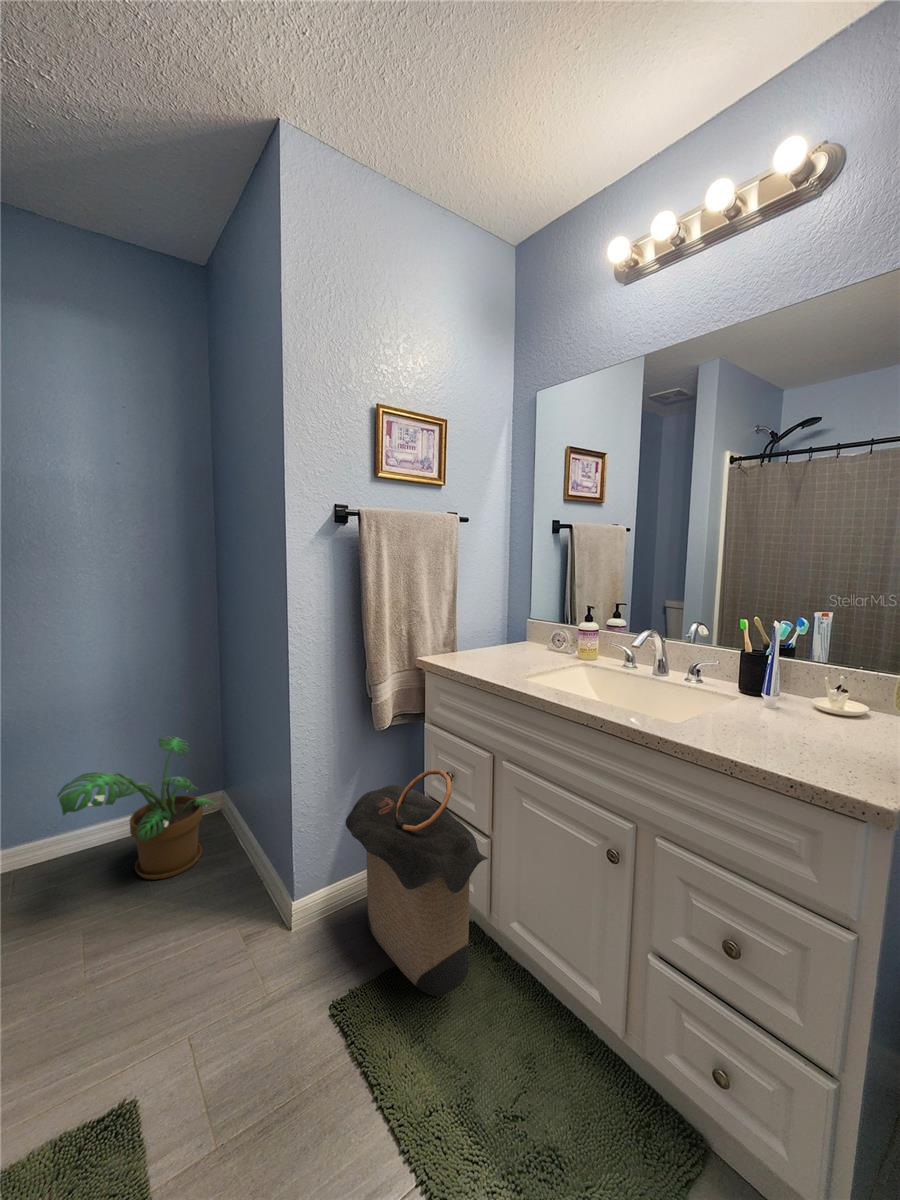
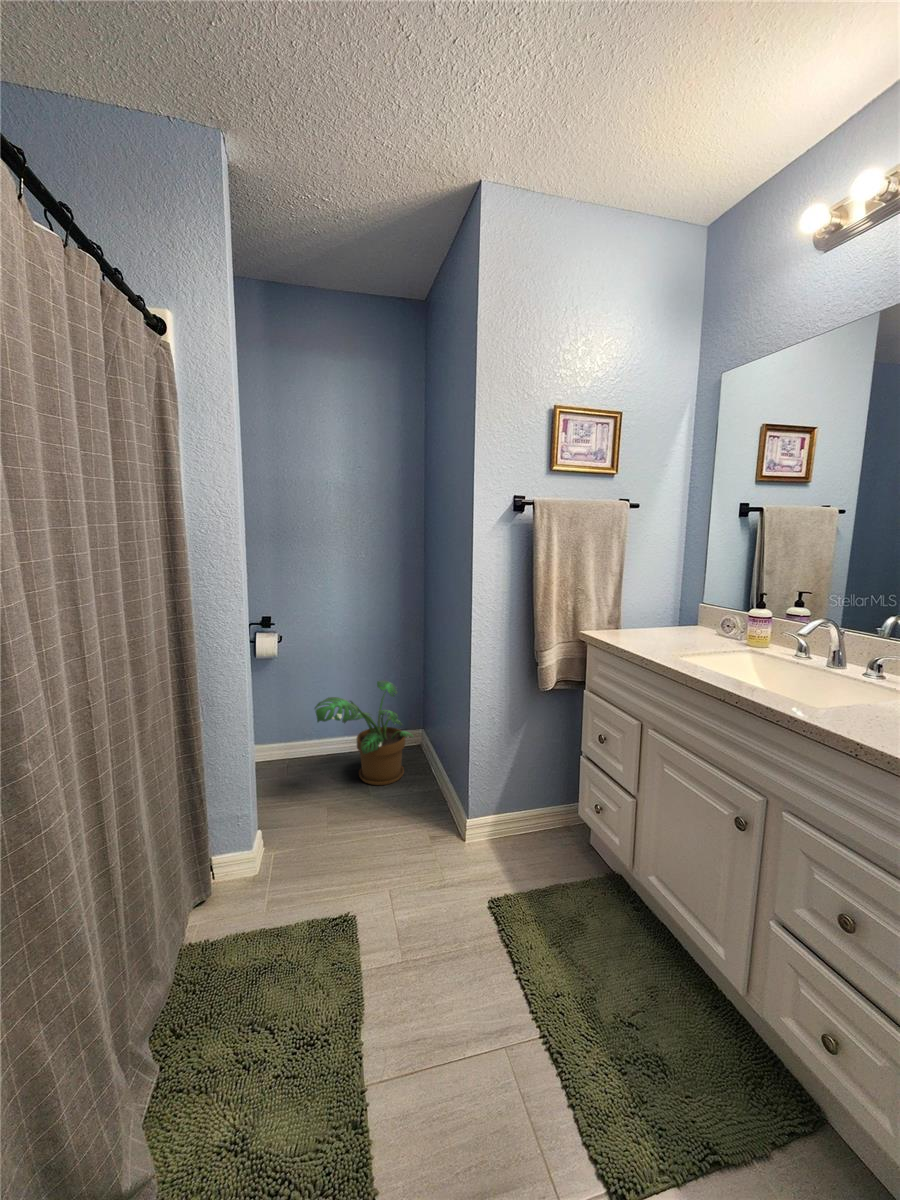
laundry hamper: present [346,770,488,996] -> none [511,731,631,921]

